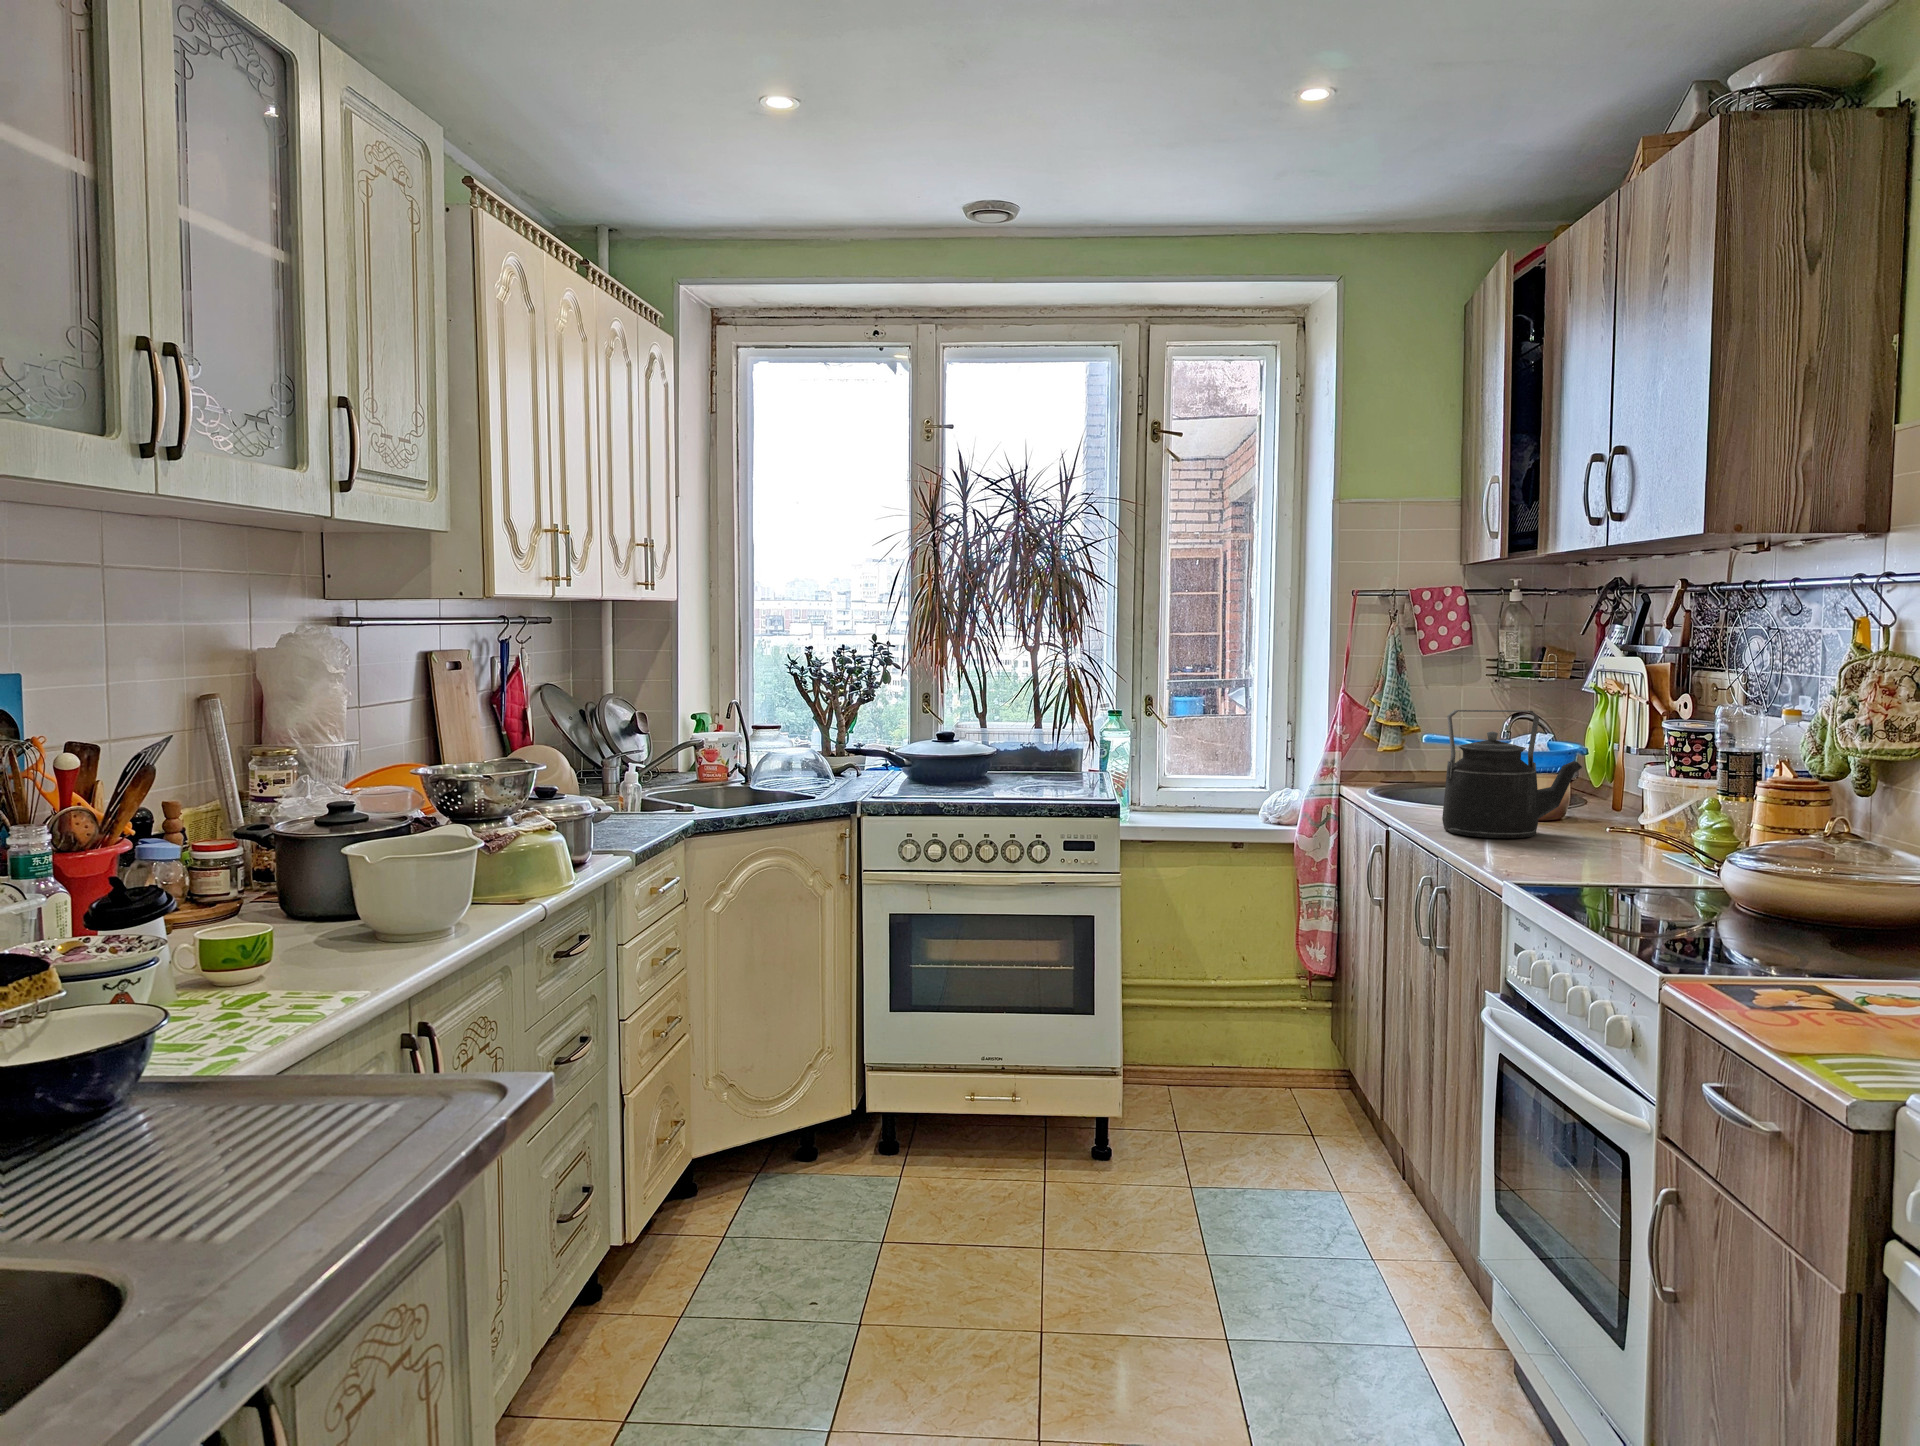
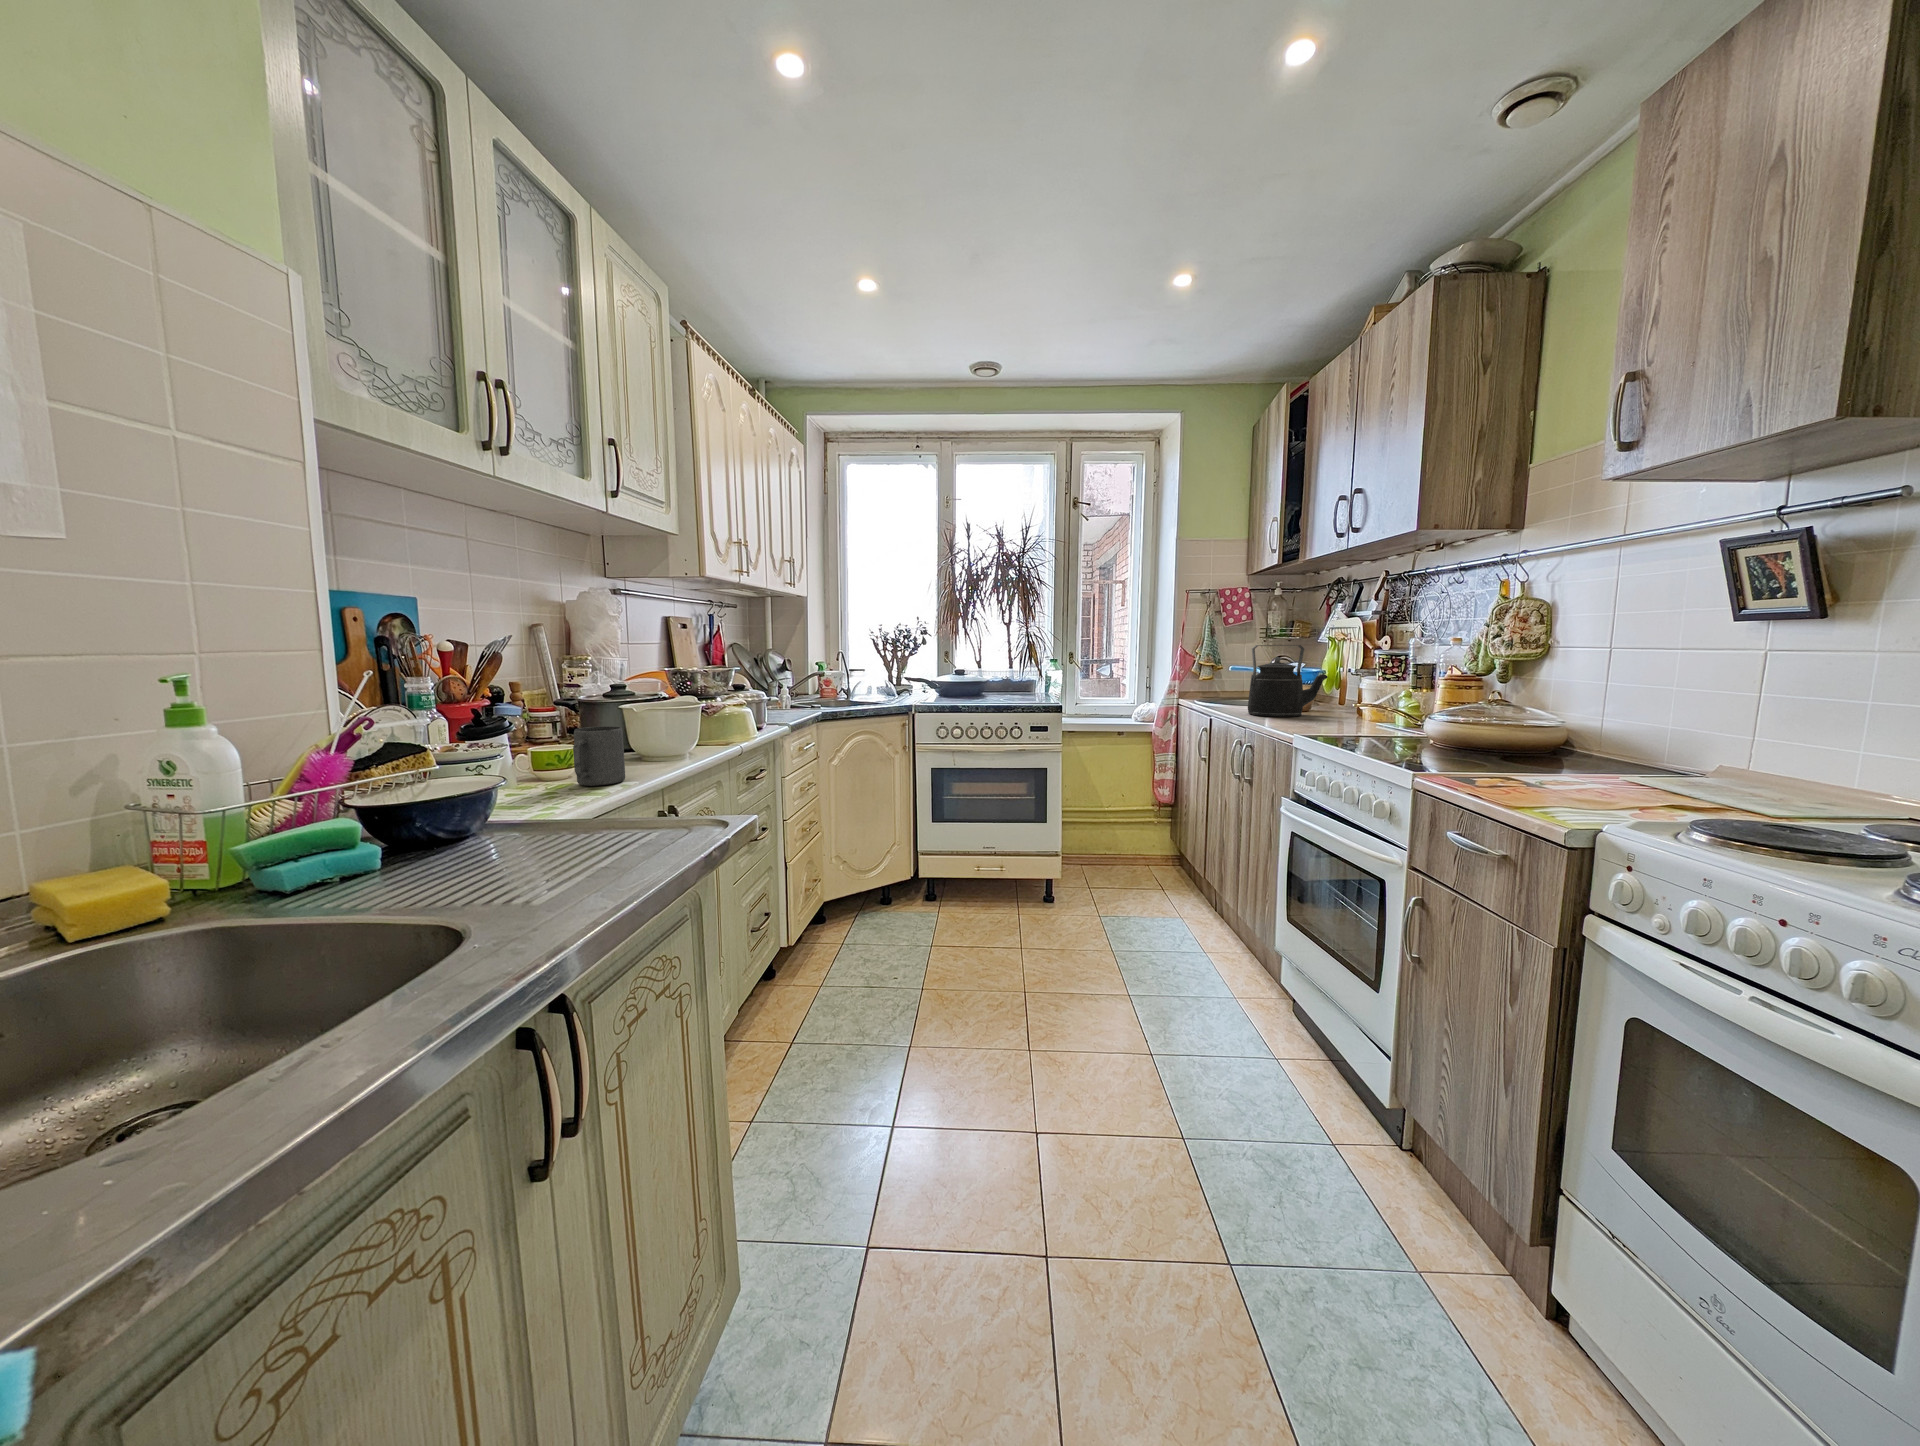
mug: none [269,895,351,997] -> present [573,726,625,786]

